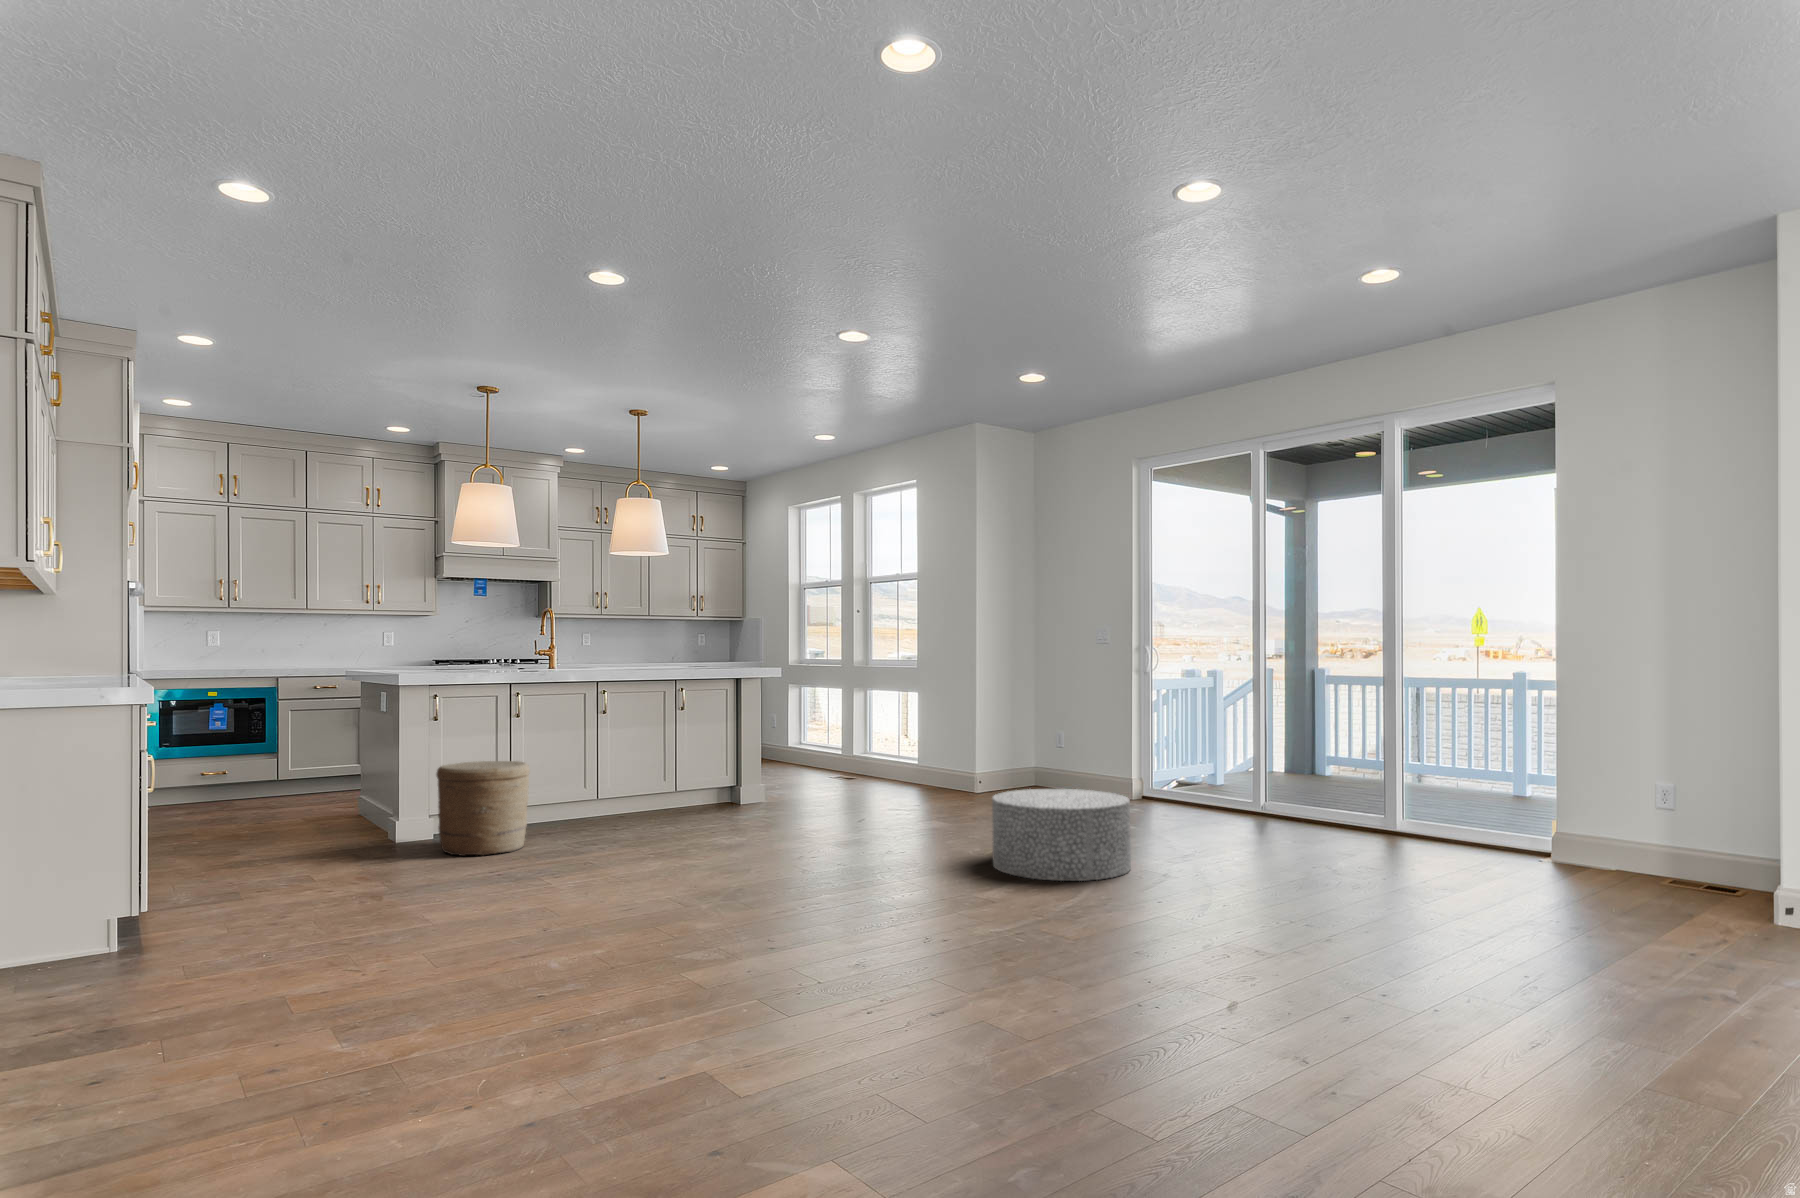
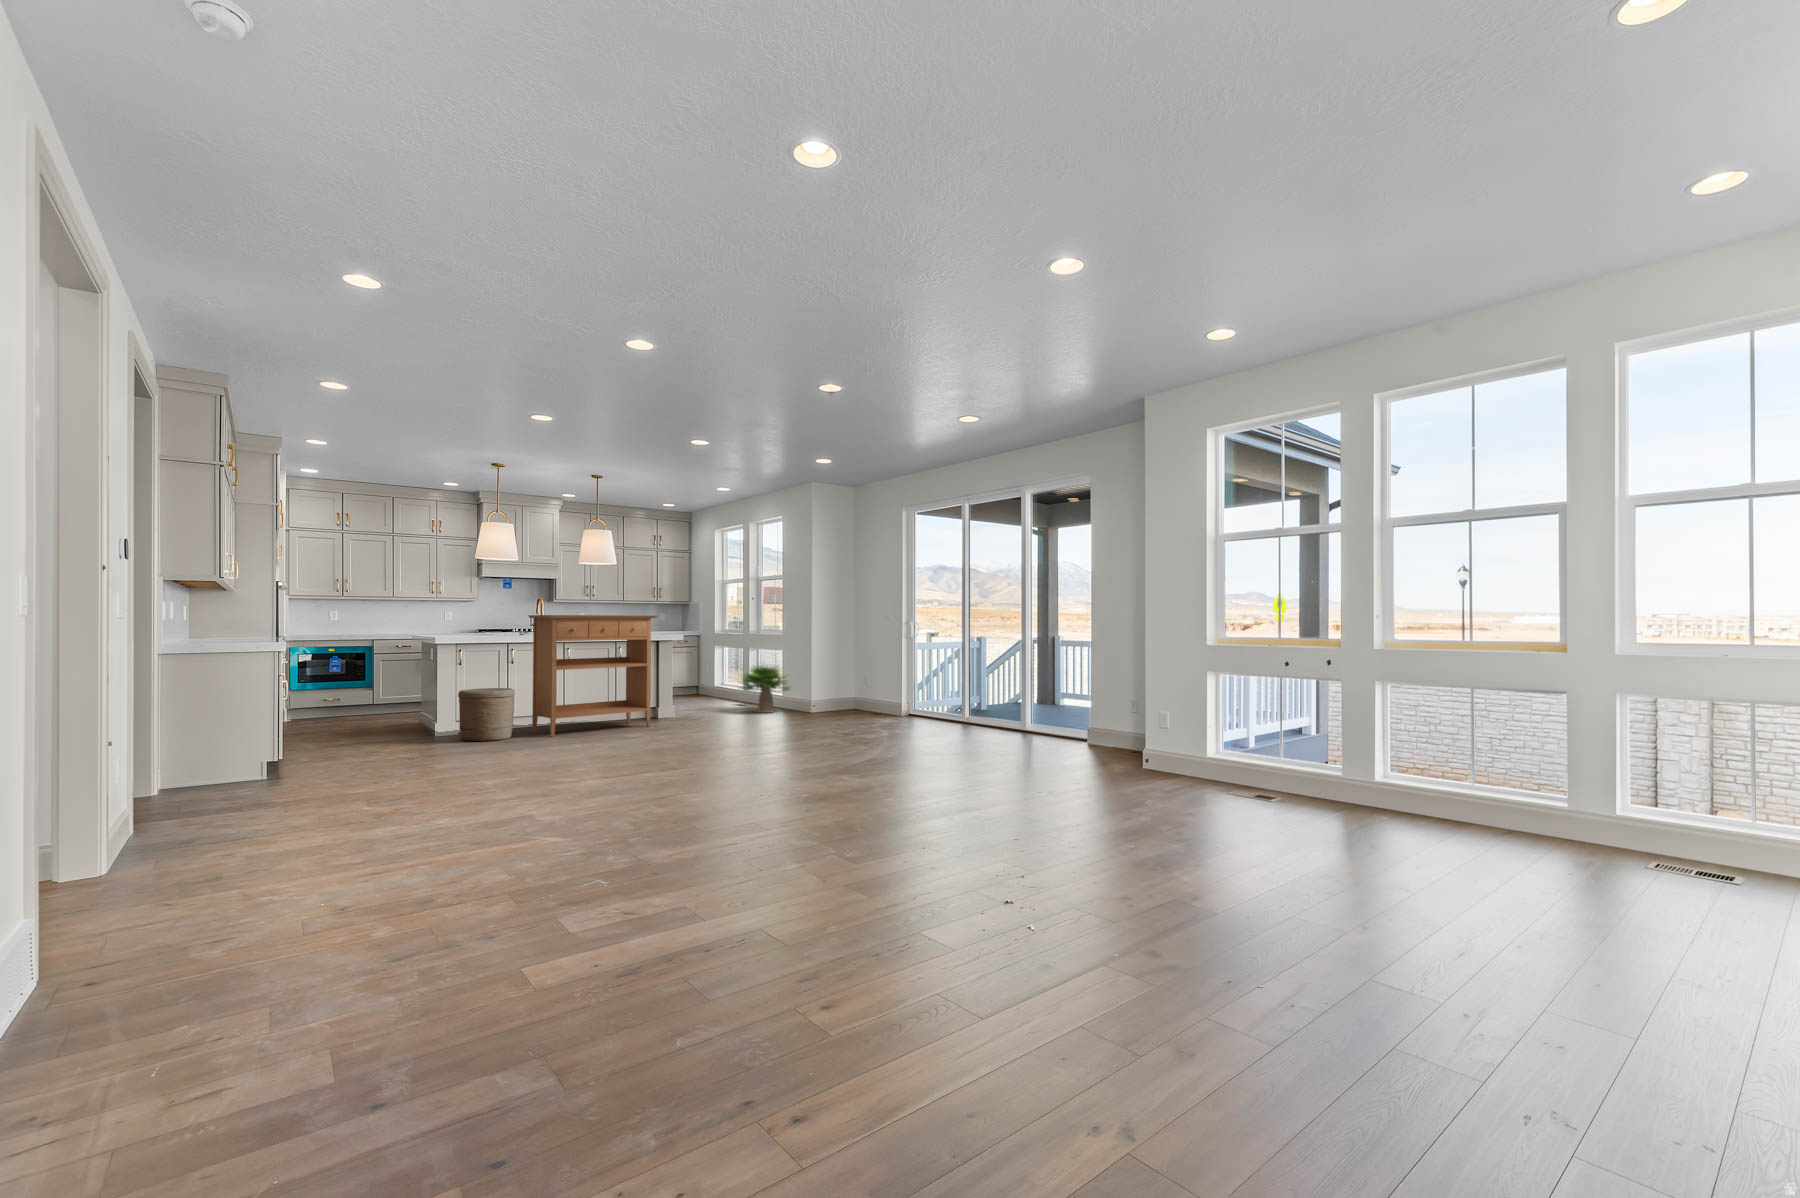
console table: none [547,636,754,845] -> present [528,615,658,737]
potted plant: none [853,712,949,794] -> present [740,666,791,713]
ottoman: present [992,789,1131,881] -> none [772,704,850,752]

